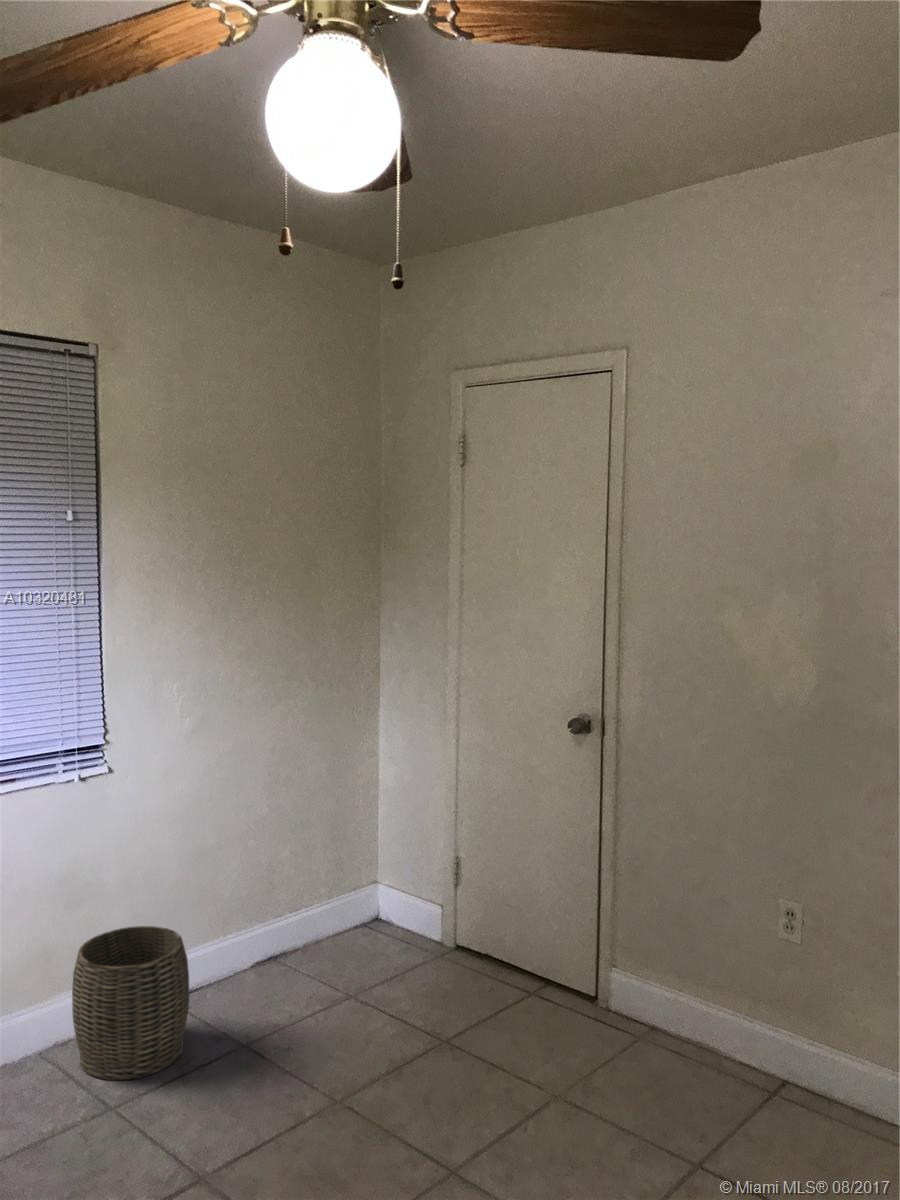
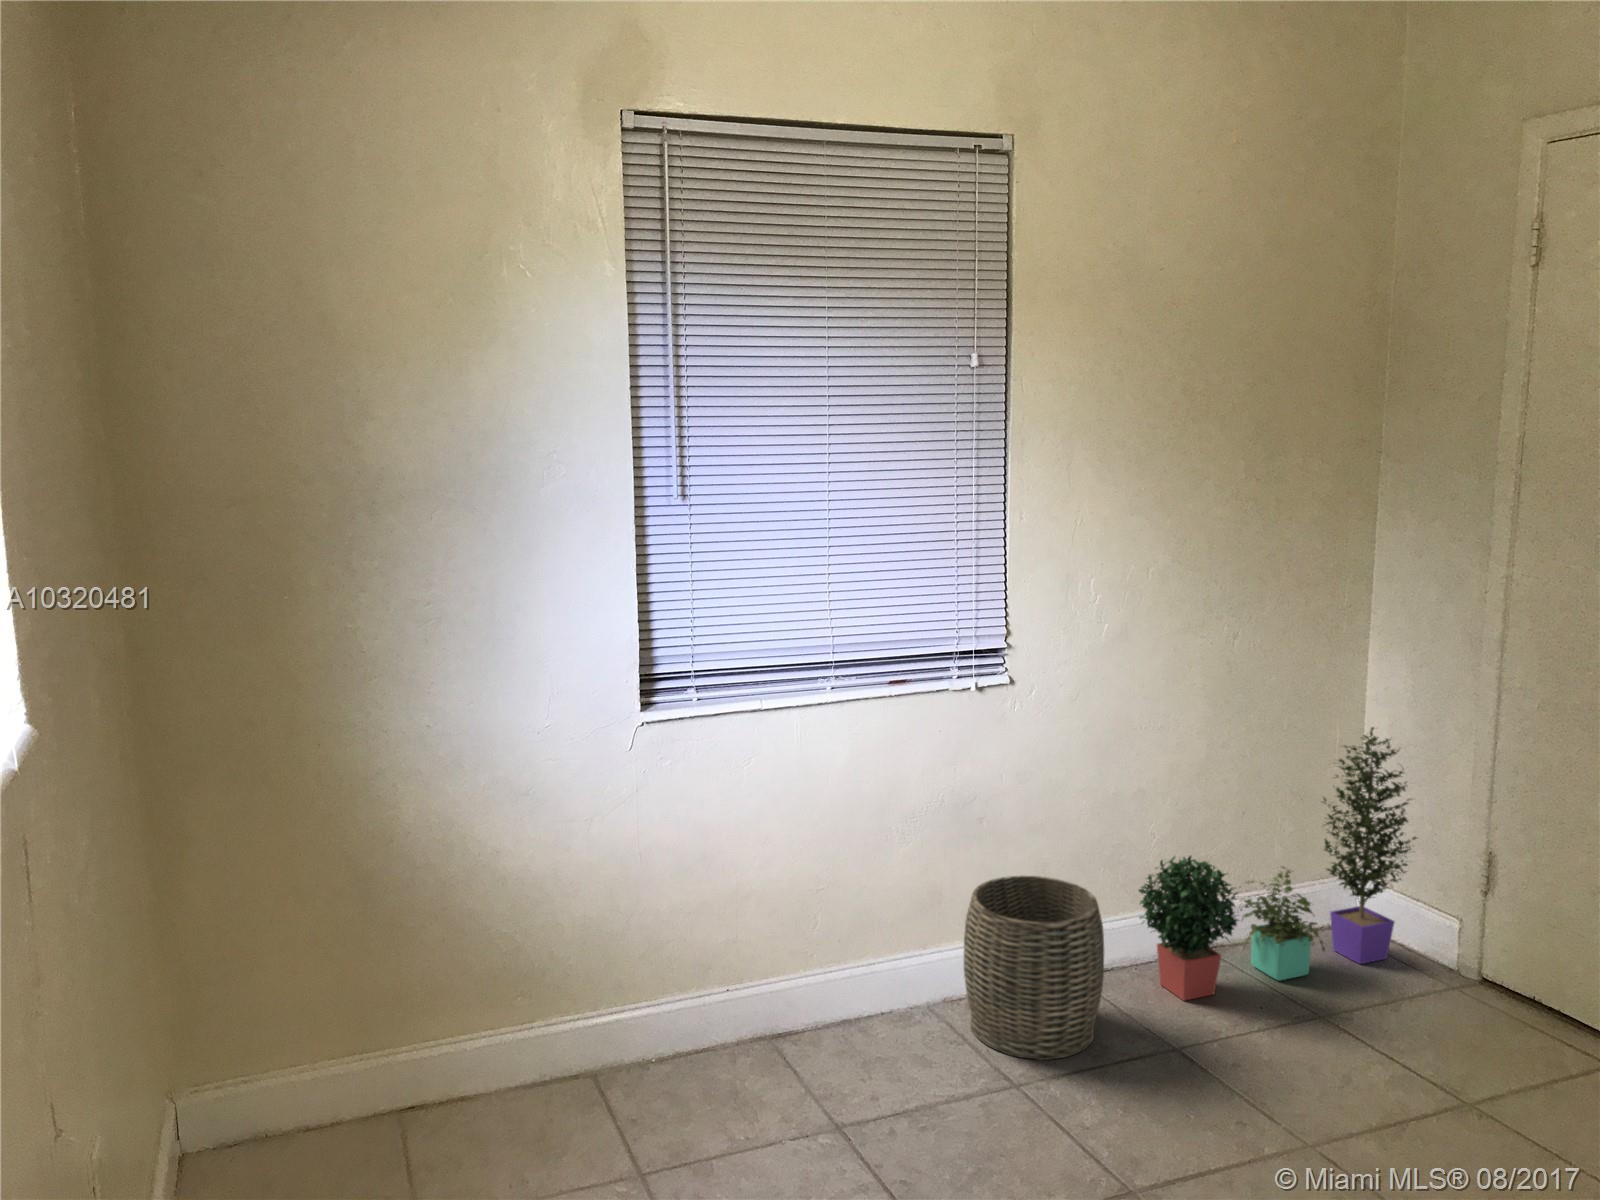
potted plant: none [218,777,413,1004] -> present [1139,727,1417,1001]

